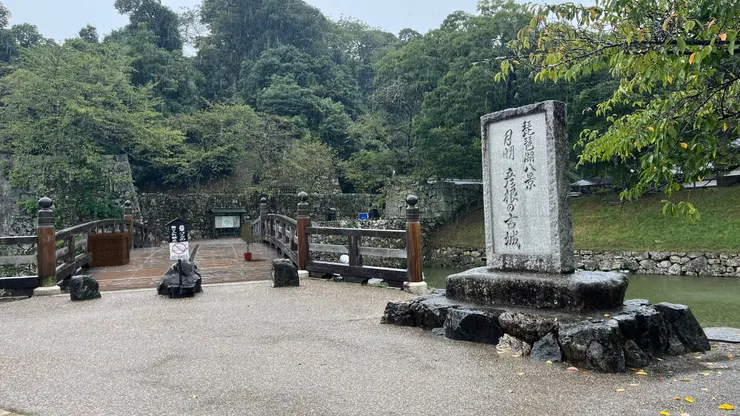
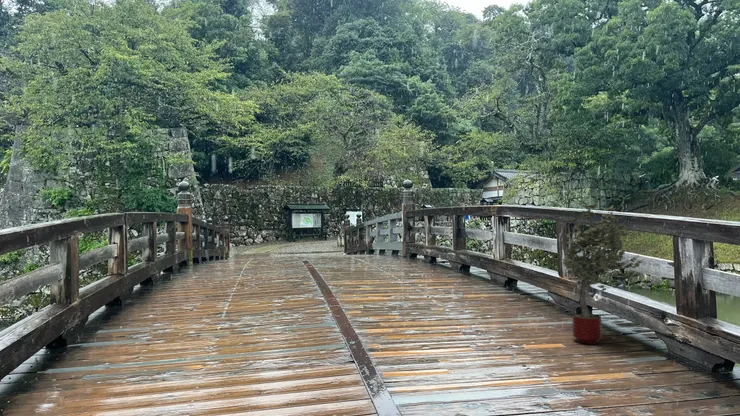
wooden crate: present [88,232,130,267] -> none [33,240,191,375]

